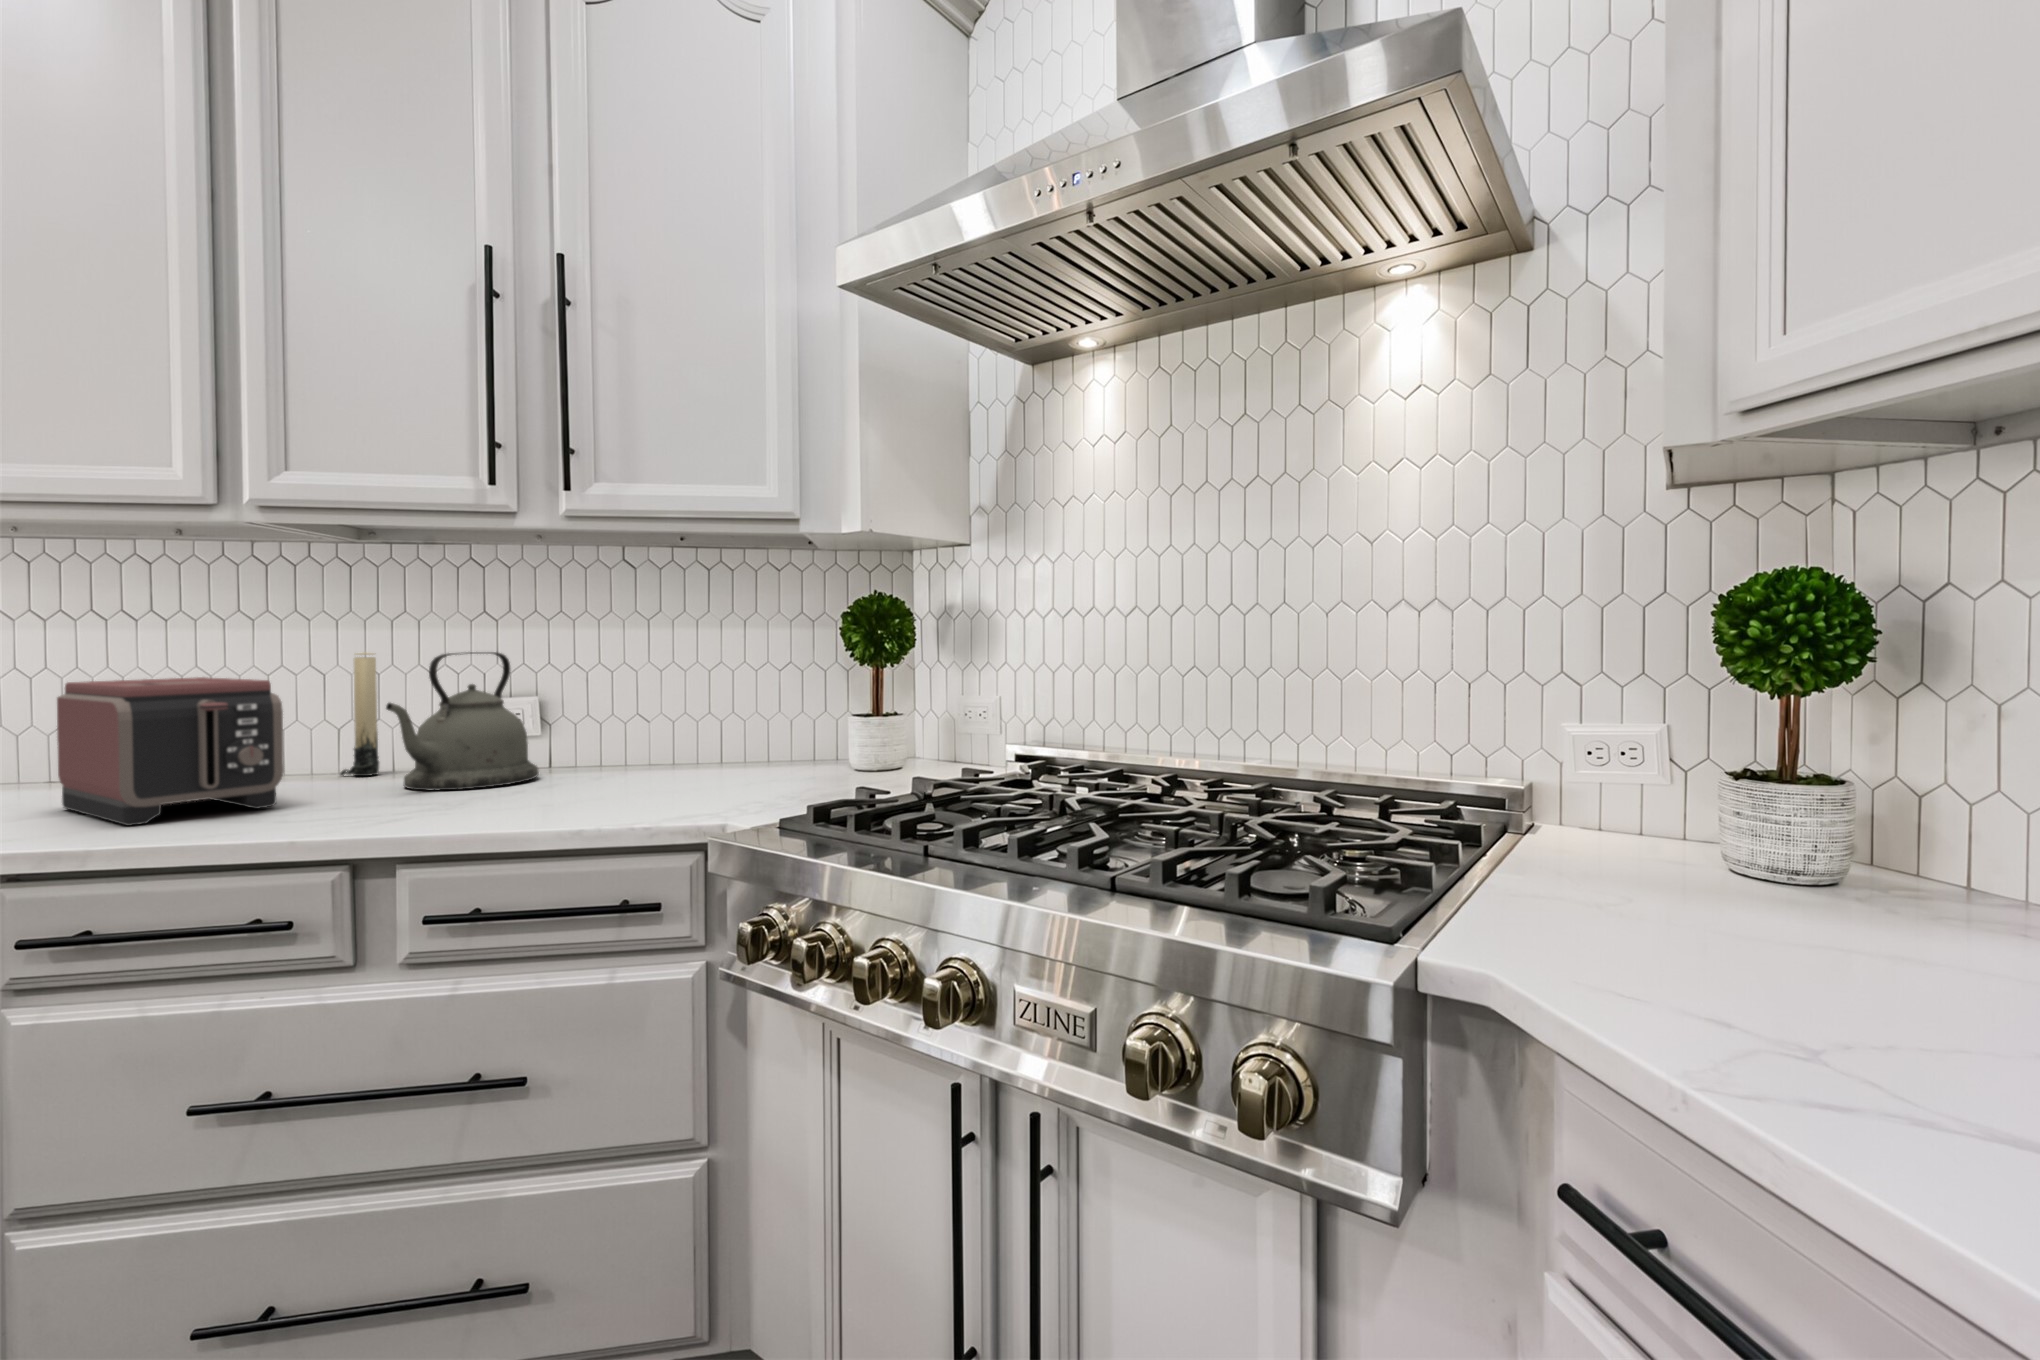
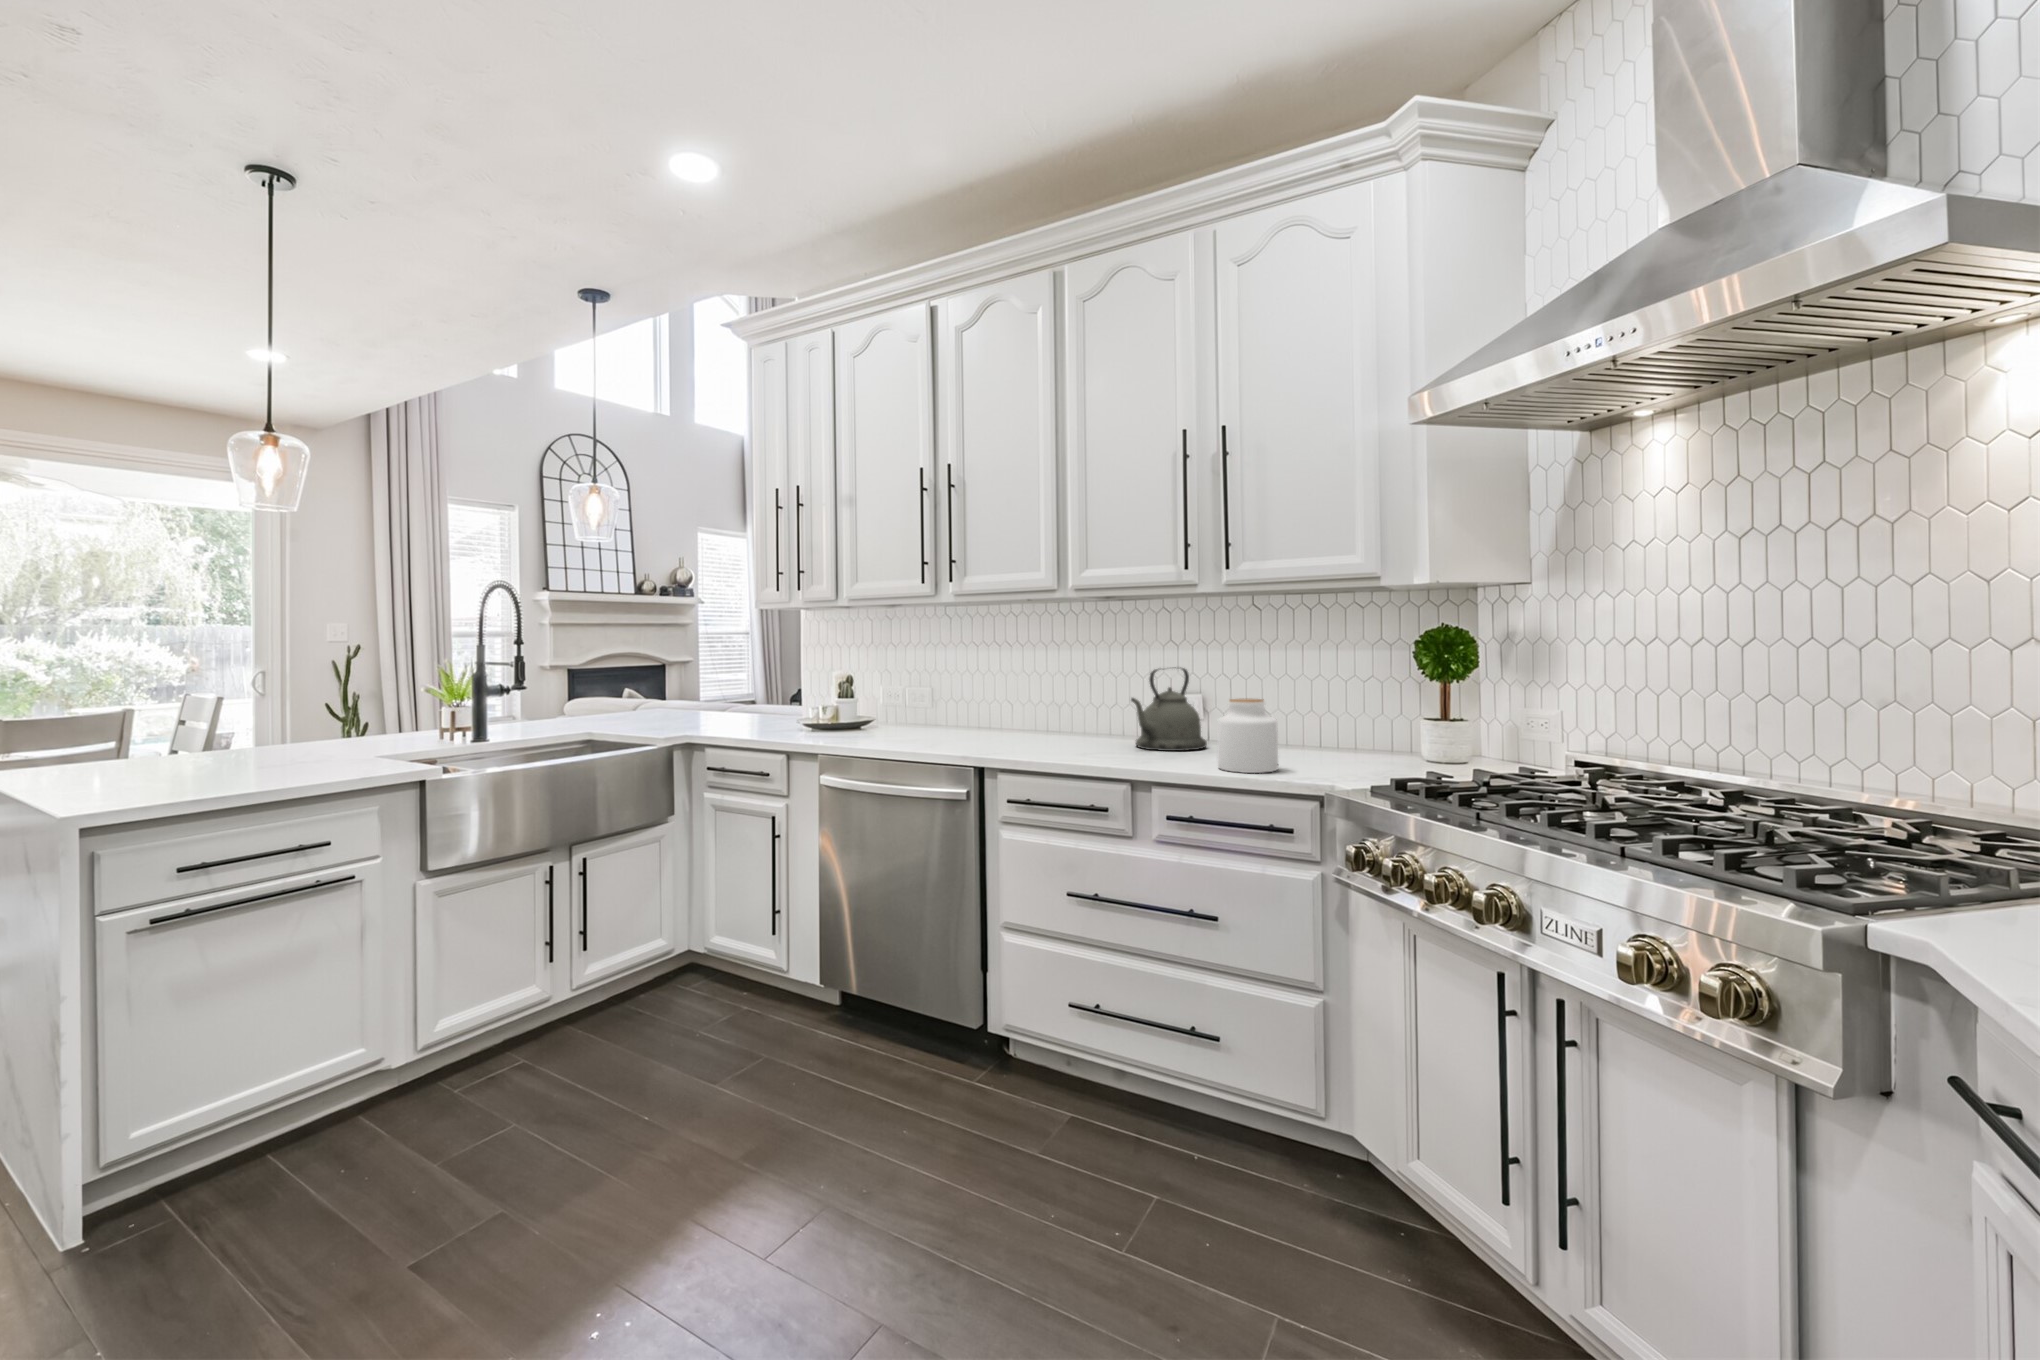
candle: present [340,653,379,776] -> none [1098,666,1117,738]
toaster: present [57,677,284,826] -> none [994,680,1087,755]
jar: none [536,695,642,817] -> present [1217,699,1278,773]

